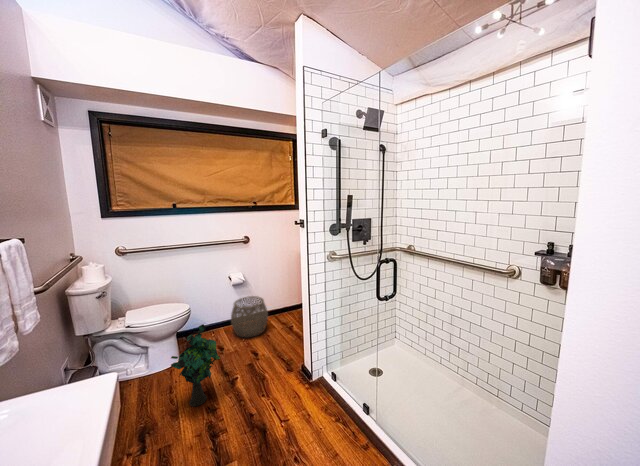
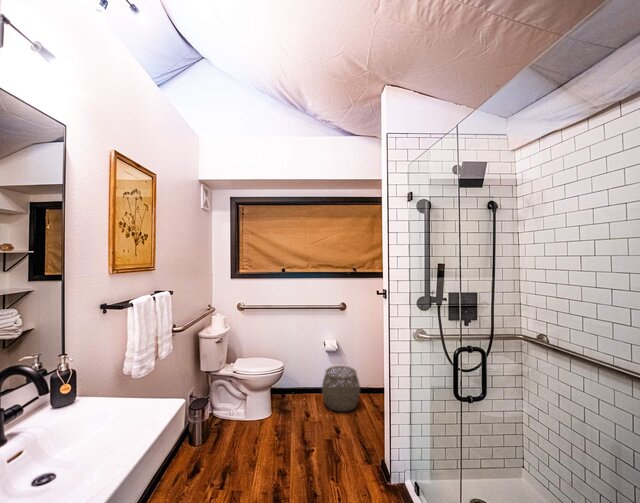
decorative plant: present [171,324,220,407] -> none [251,383,297,465]

